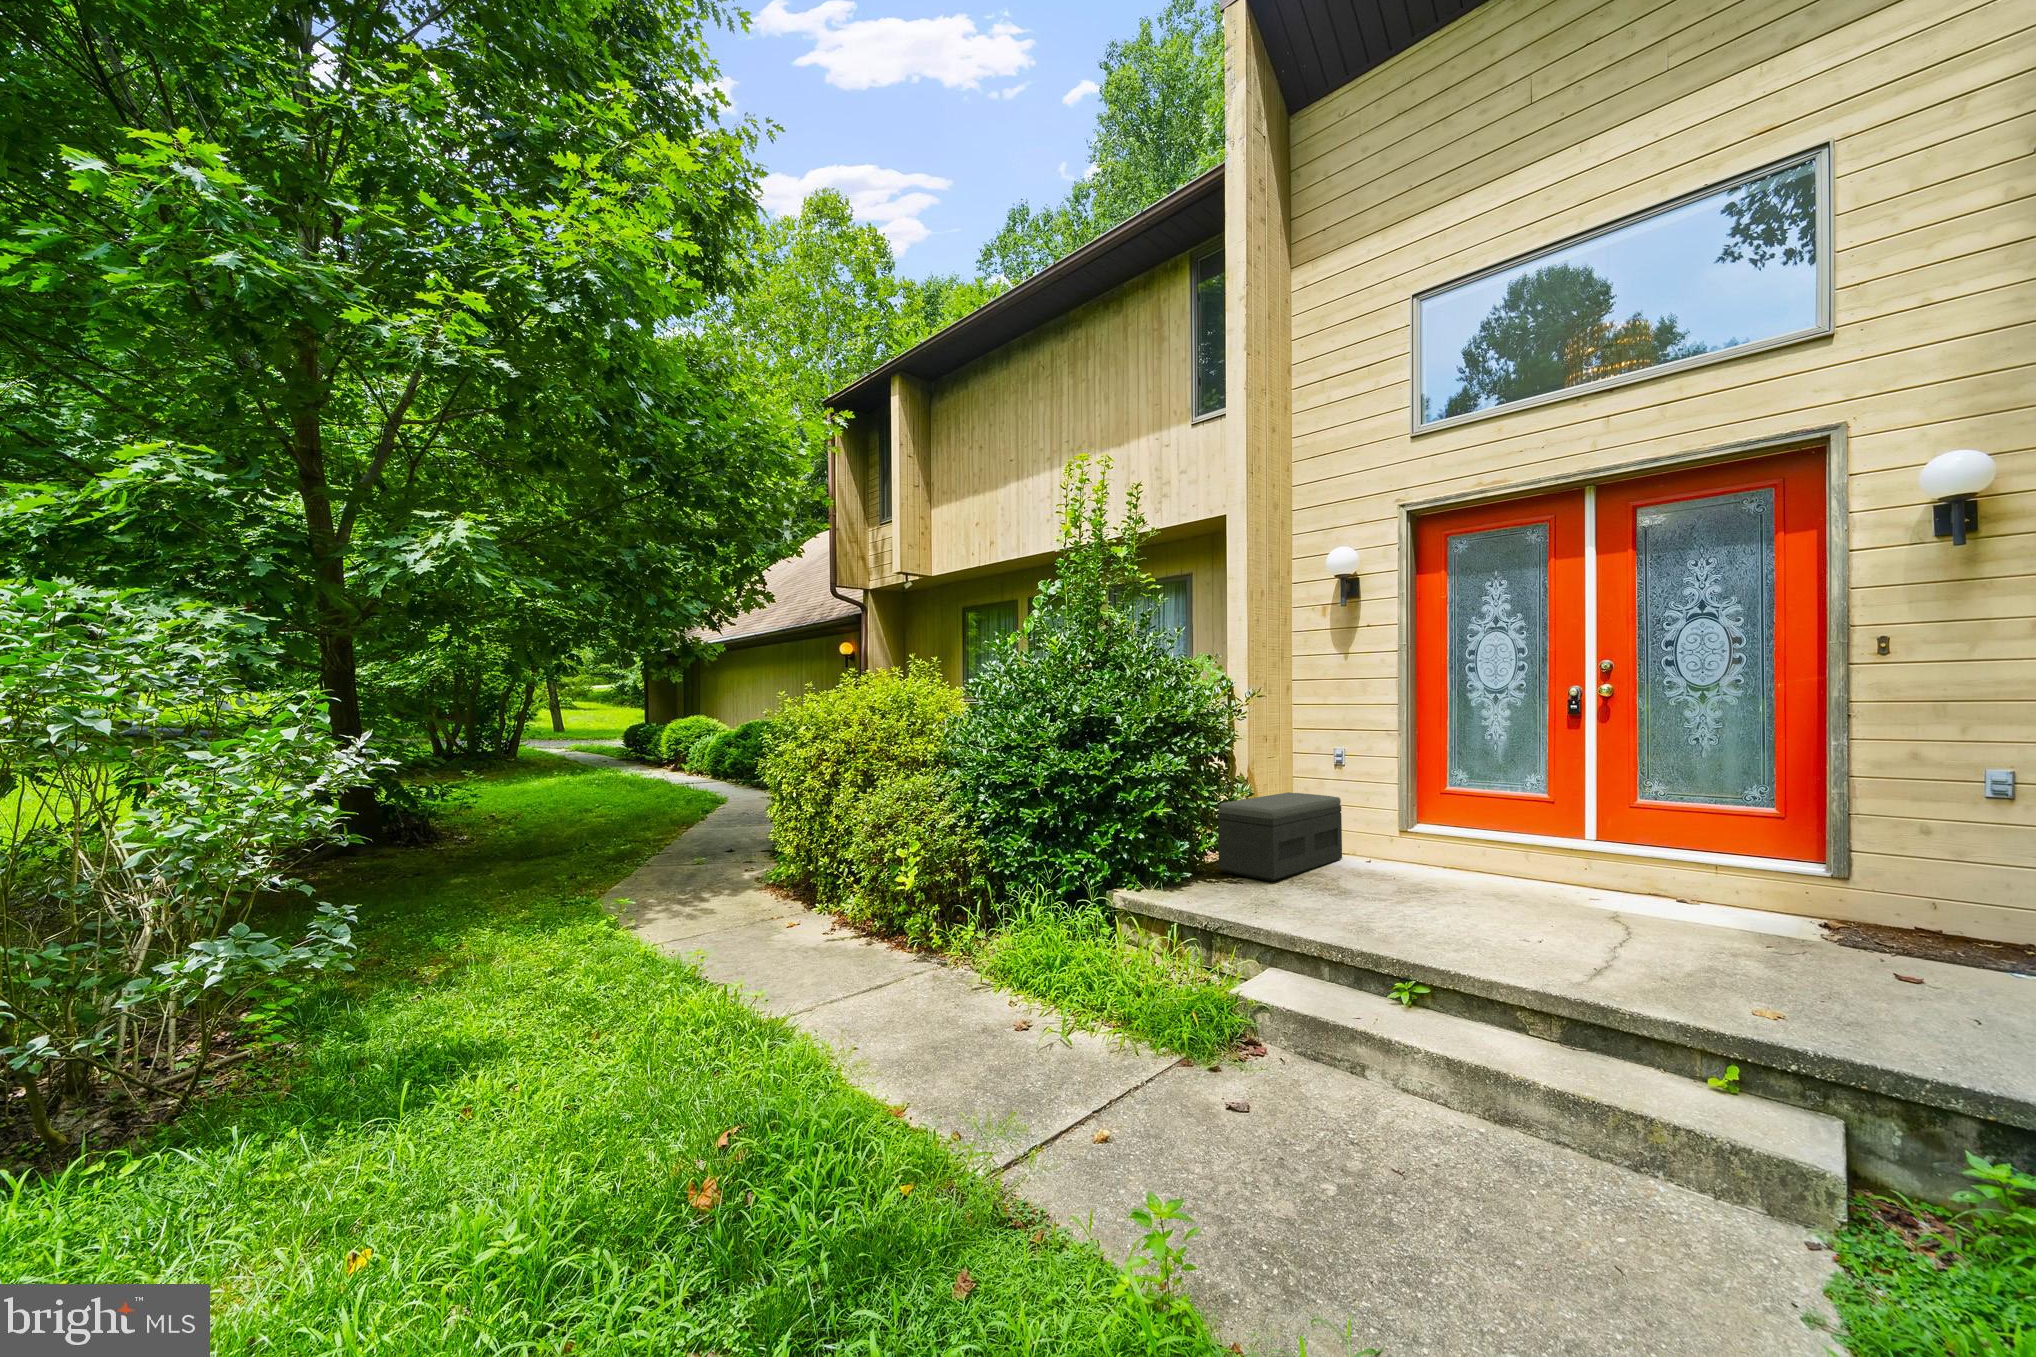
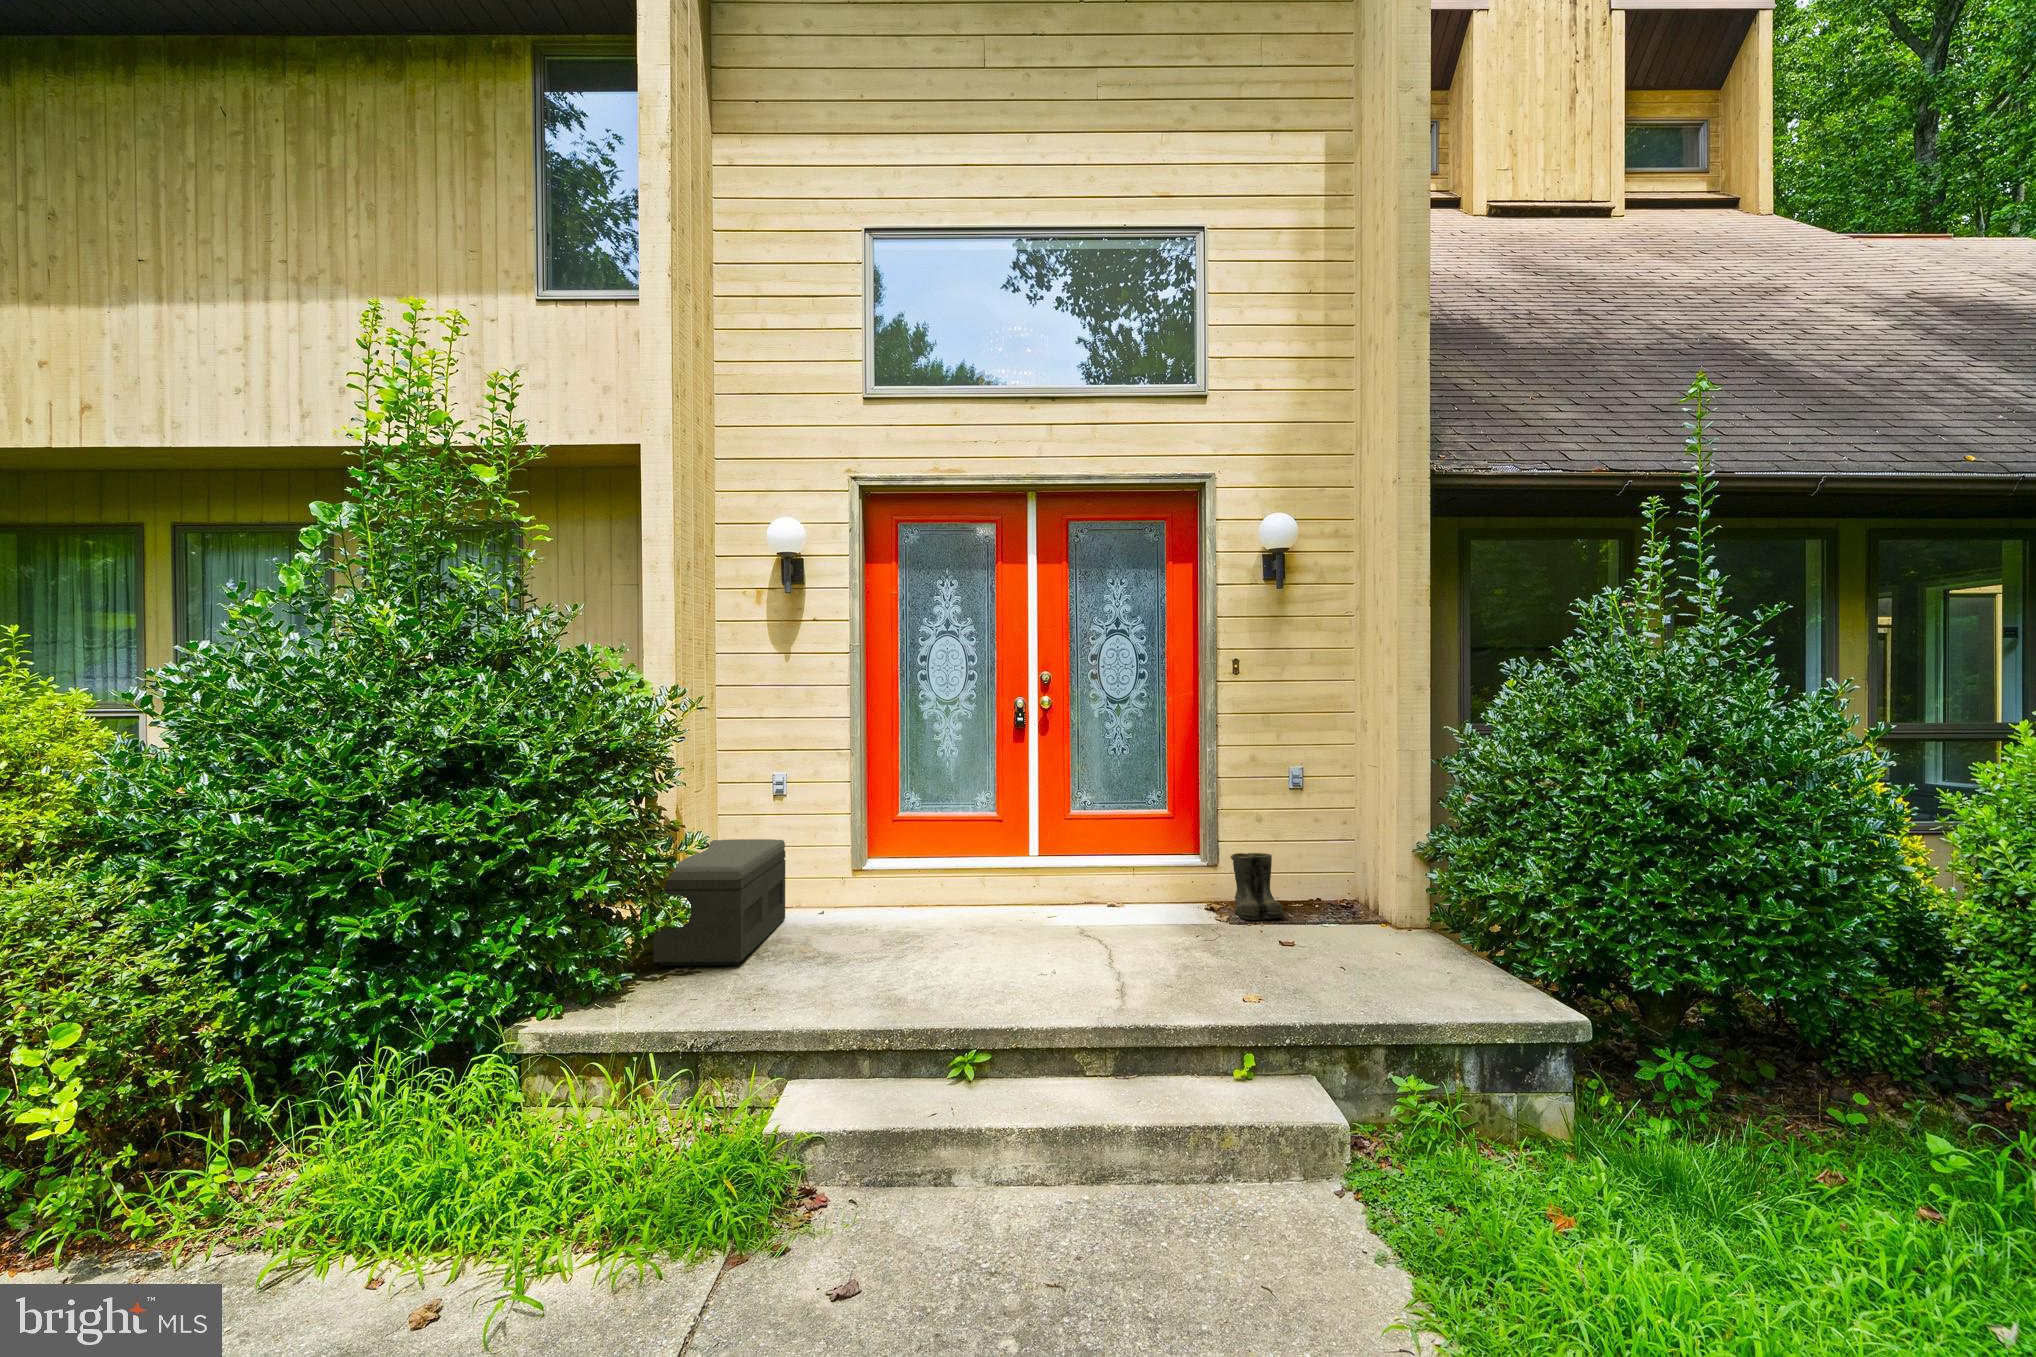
boots: none [1874,869,1969,957] -> present [1231,853,1286,920]

